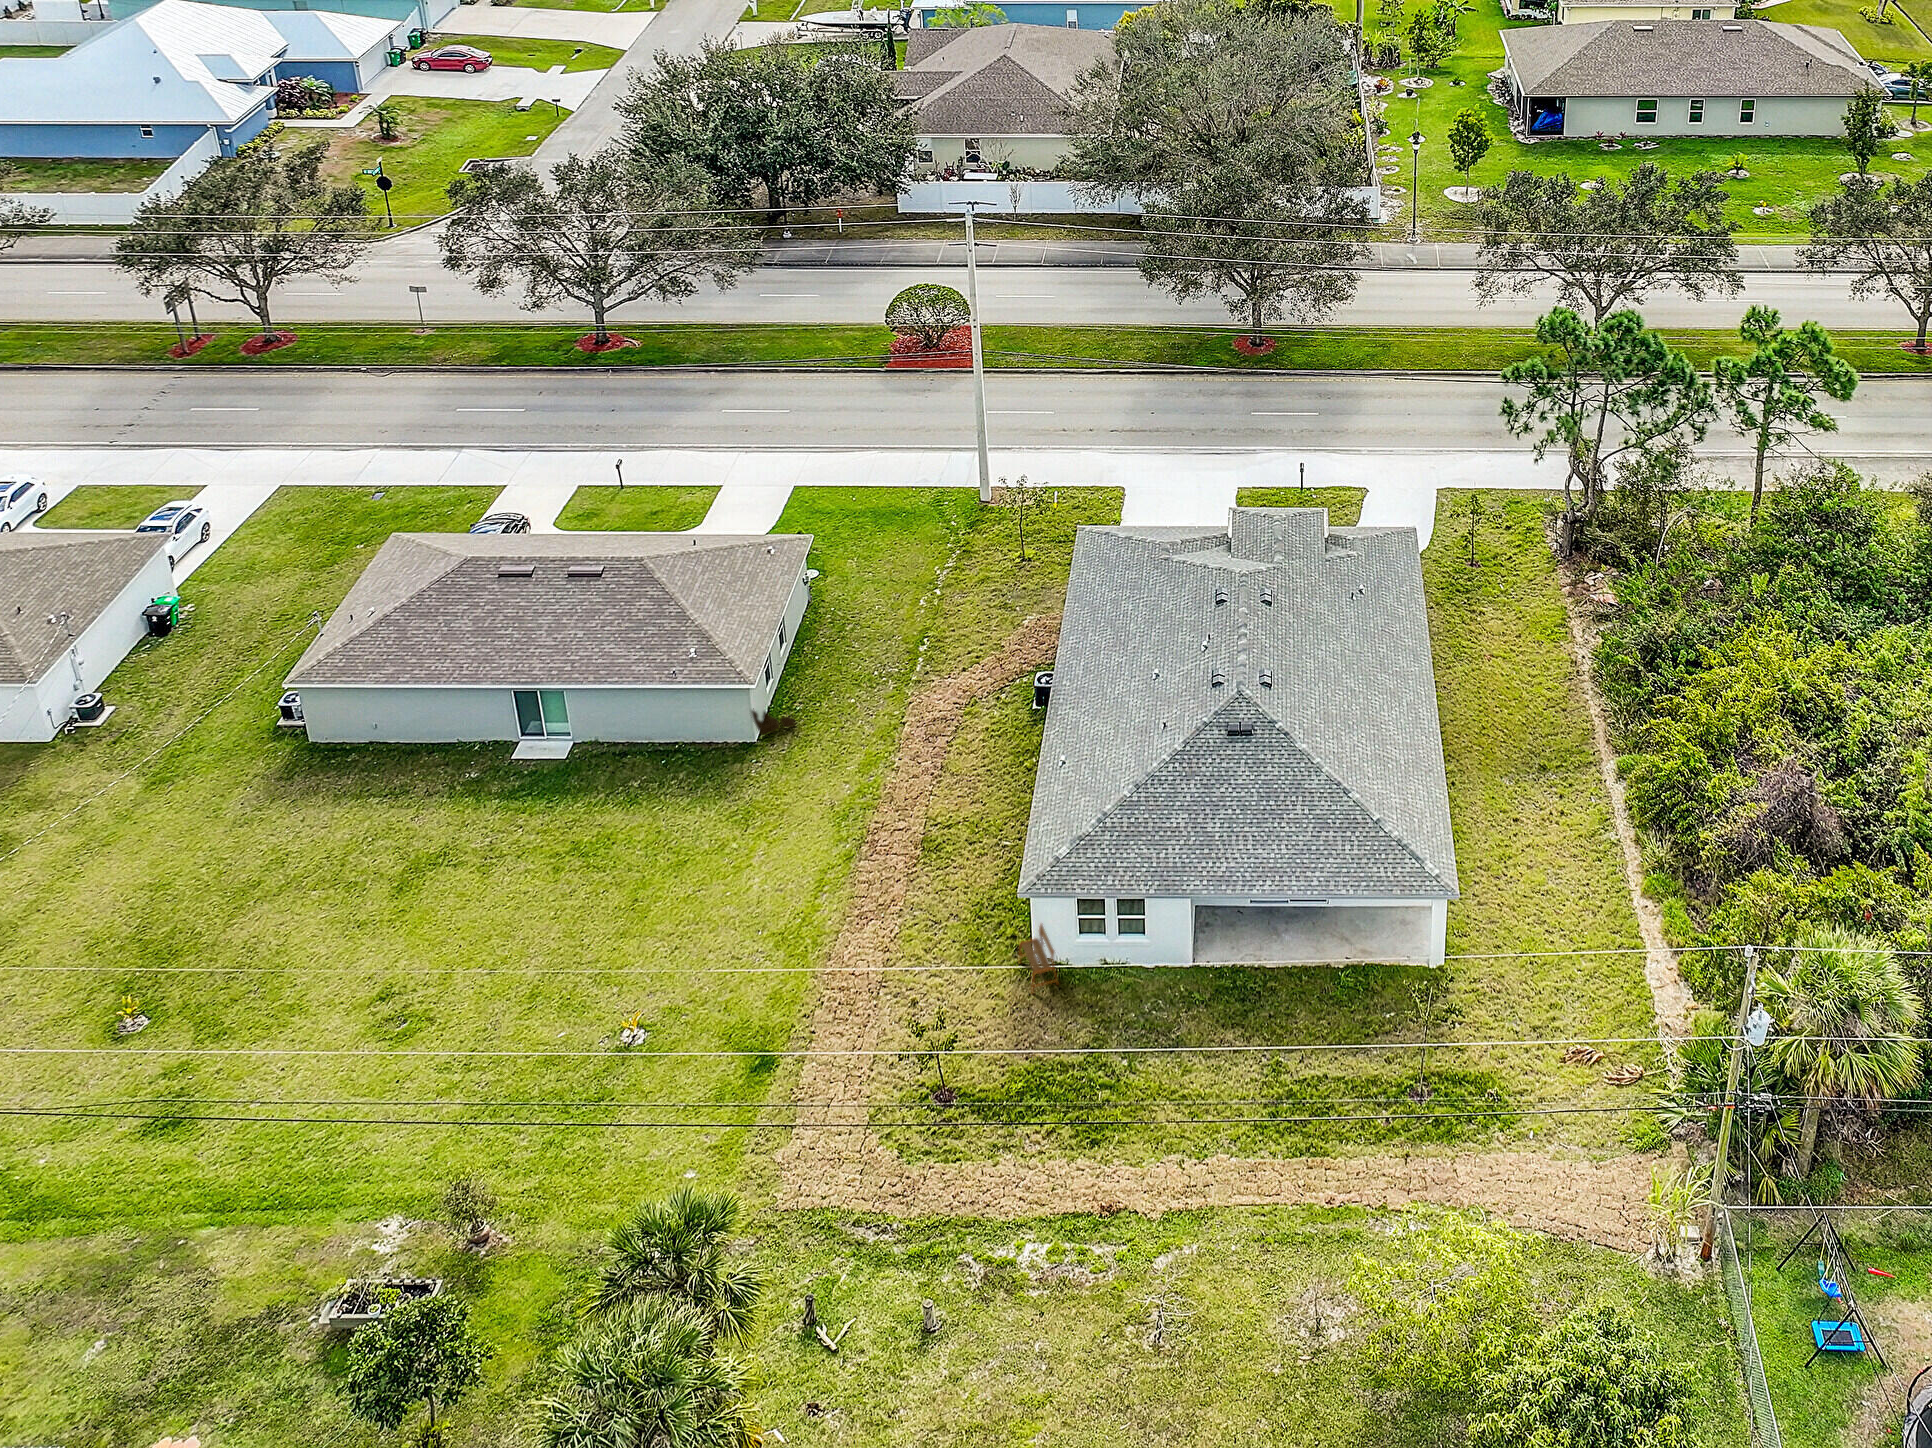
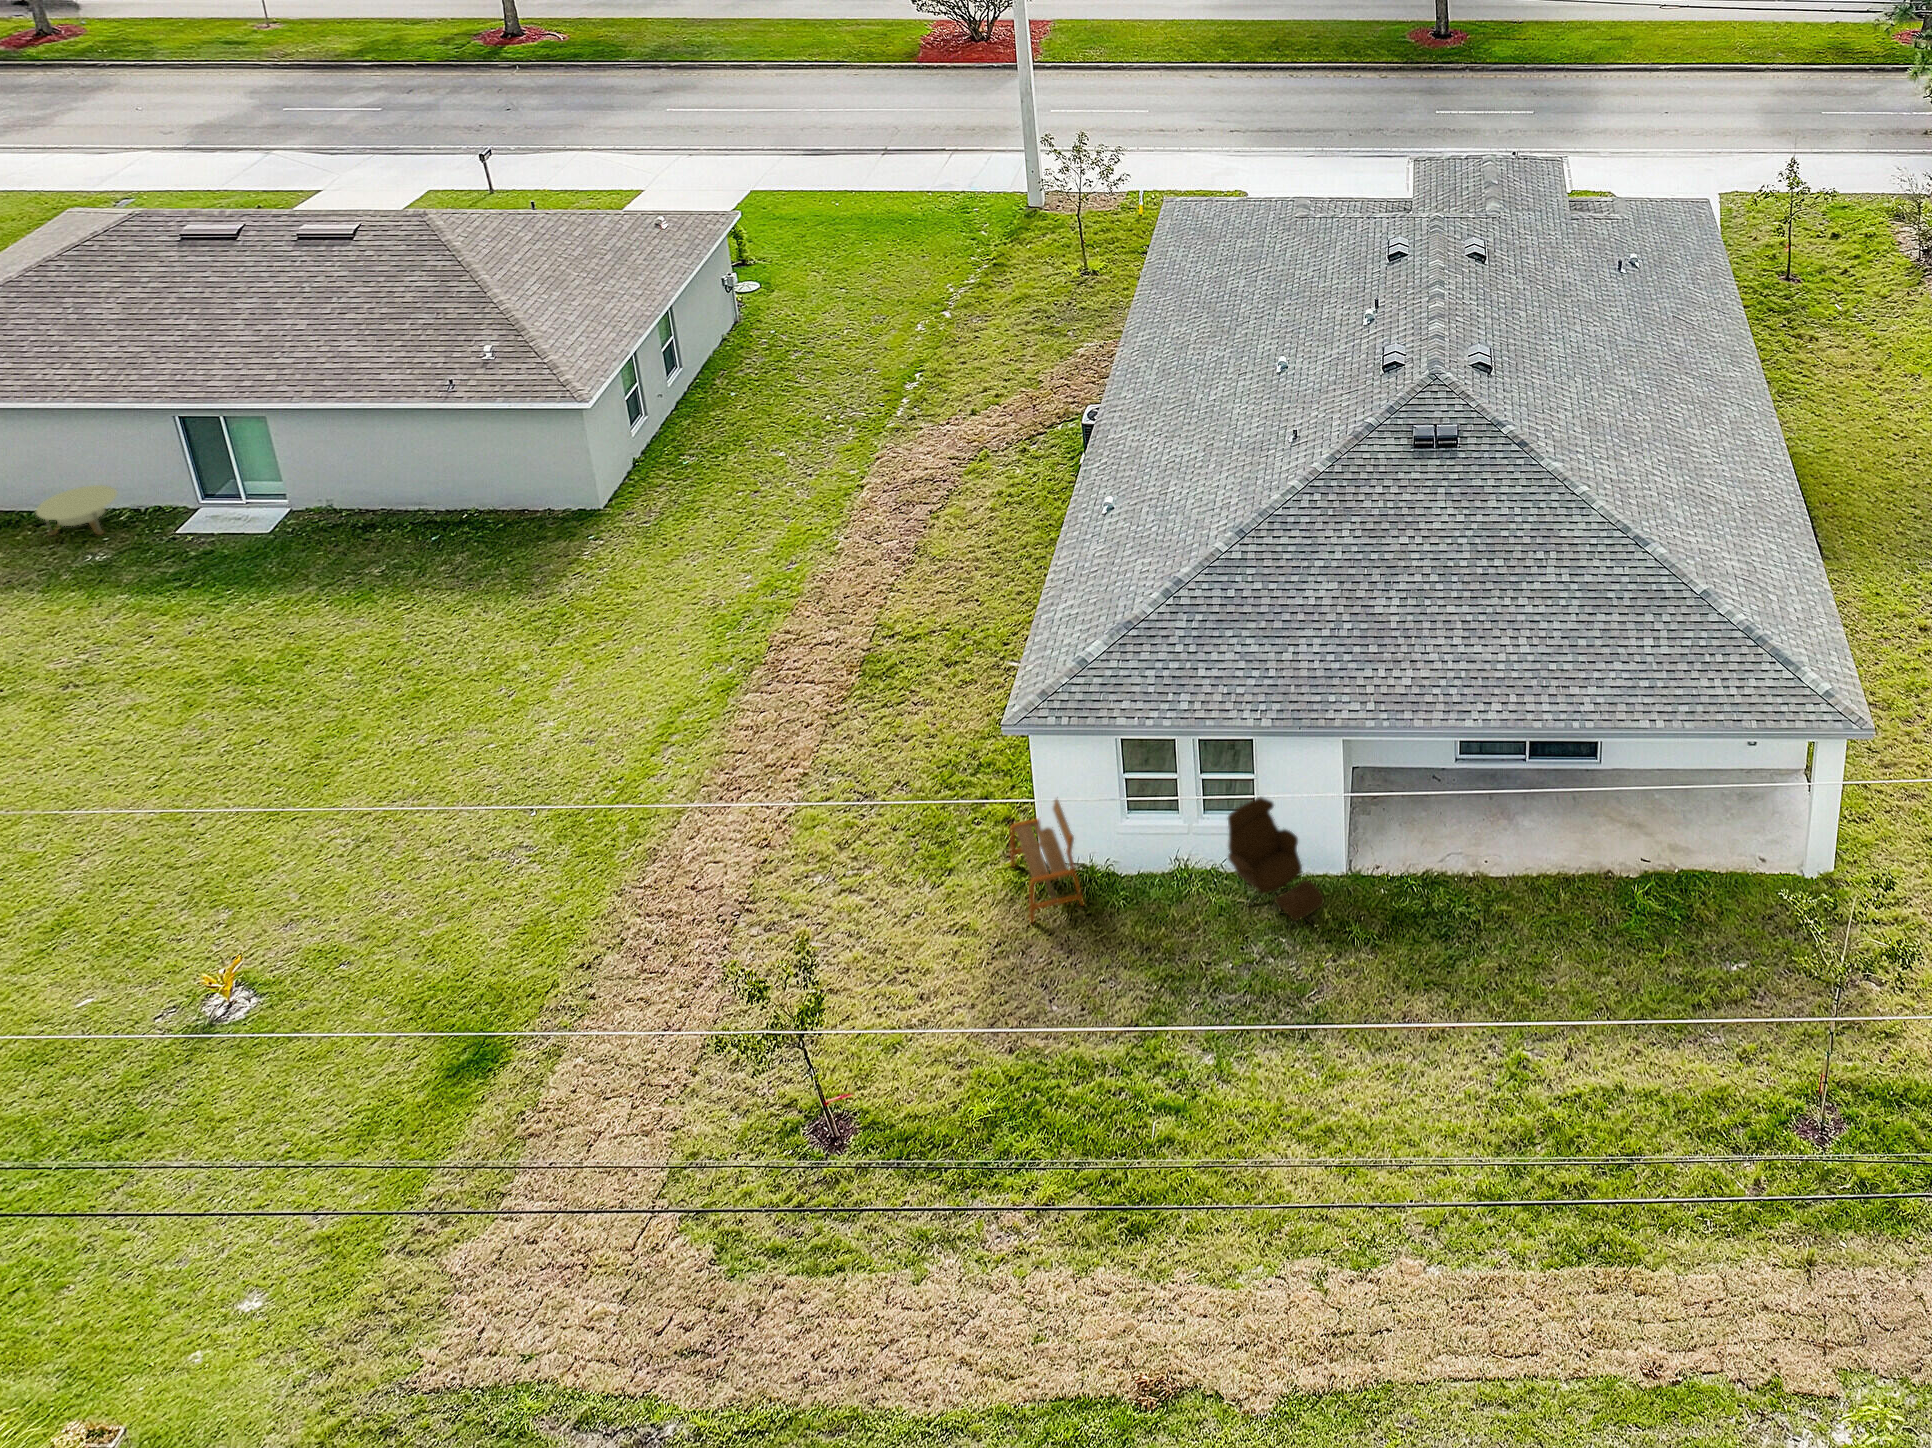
lounge chair: present [751,708,797,736] -> present [1228,797,1324,925]
round table: none [428,727,472,759] -> present [36,485,117,535]

